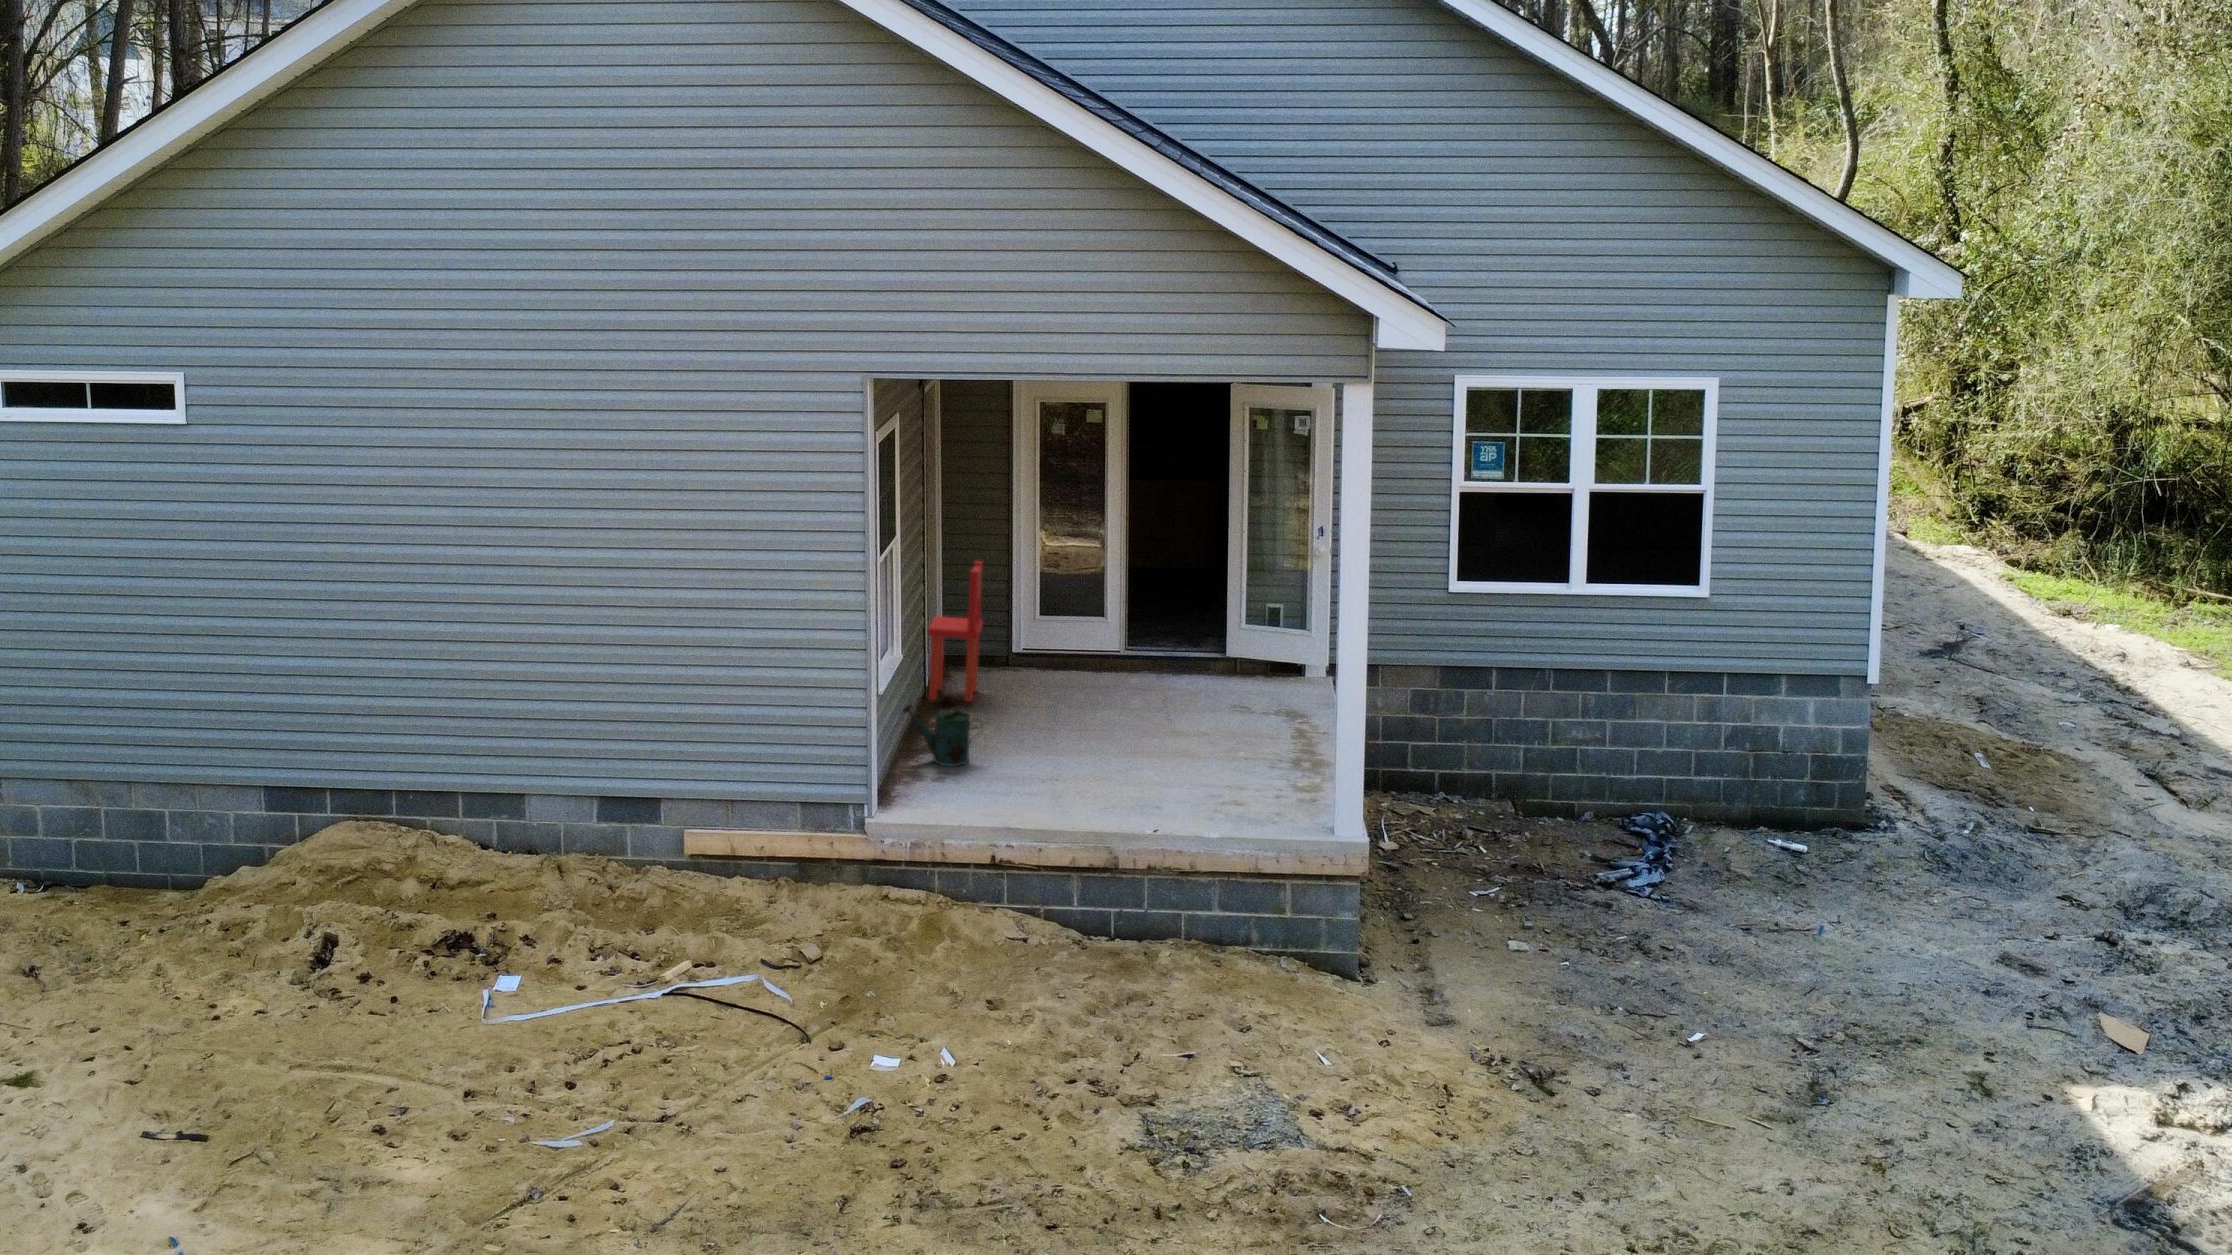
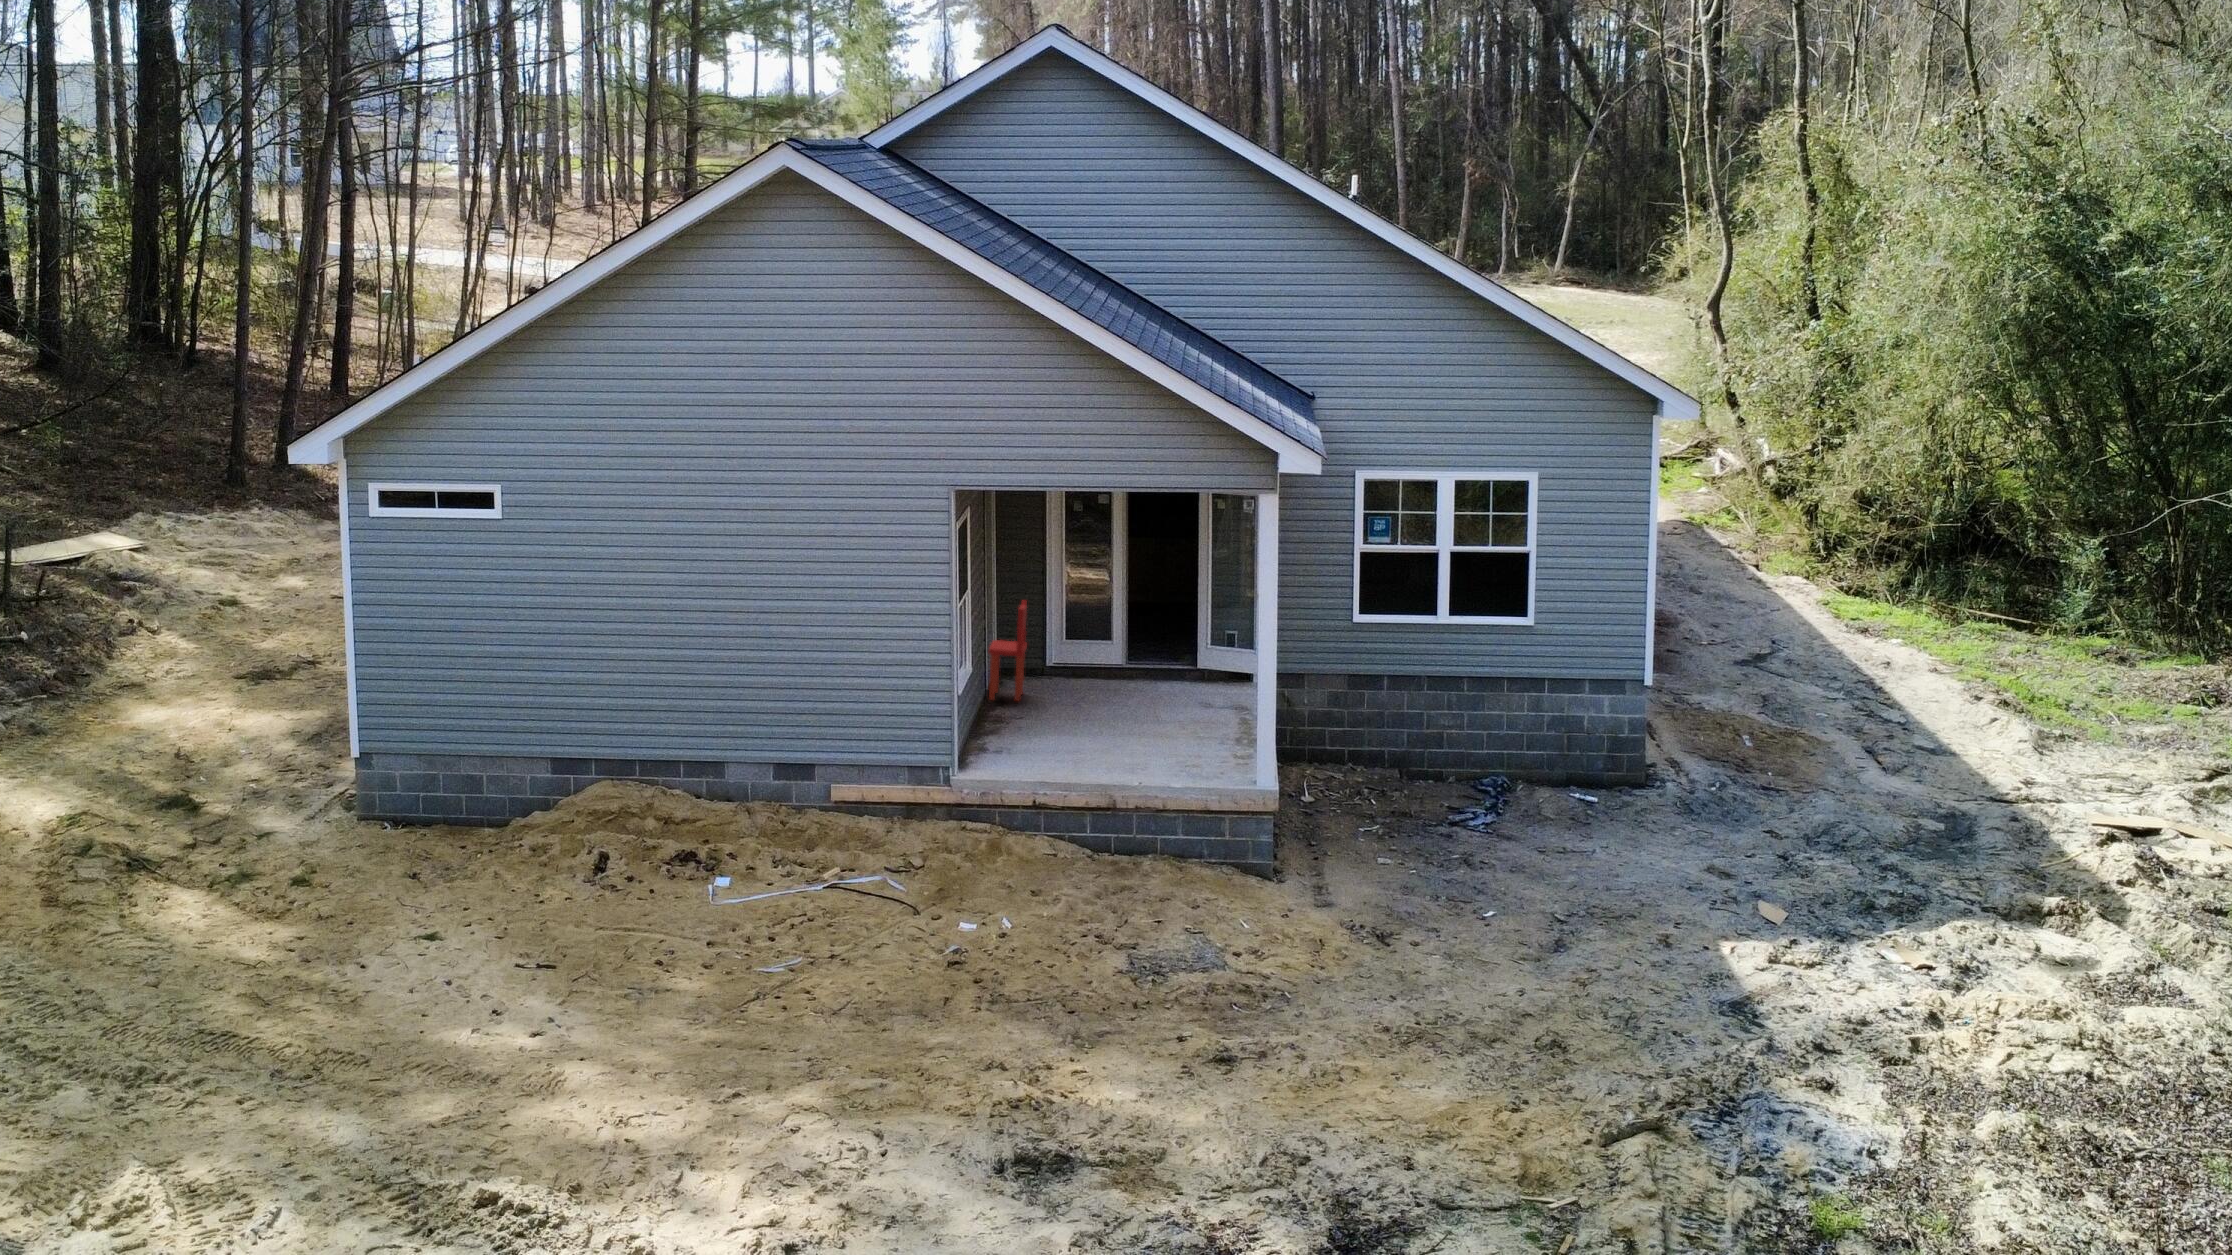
watering can: present [903,705,982,766] -> none [973,702,1029,745]

